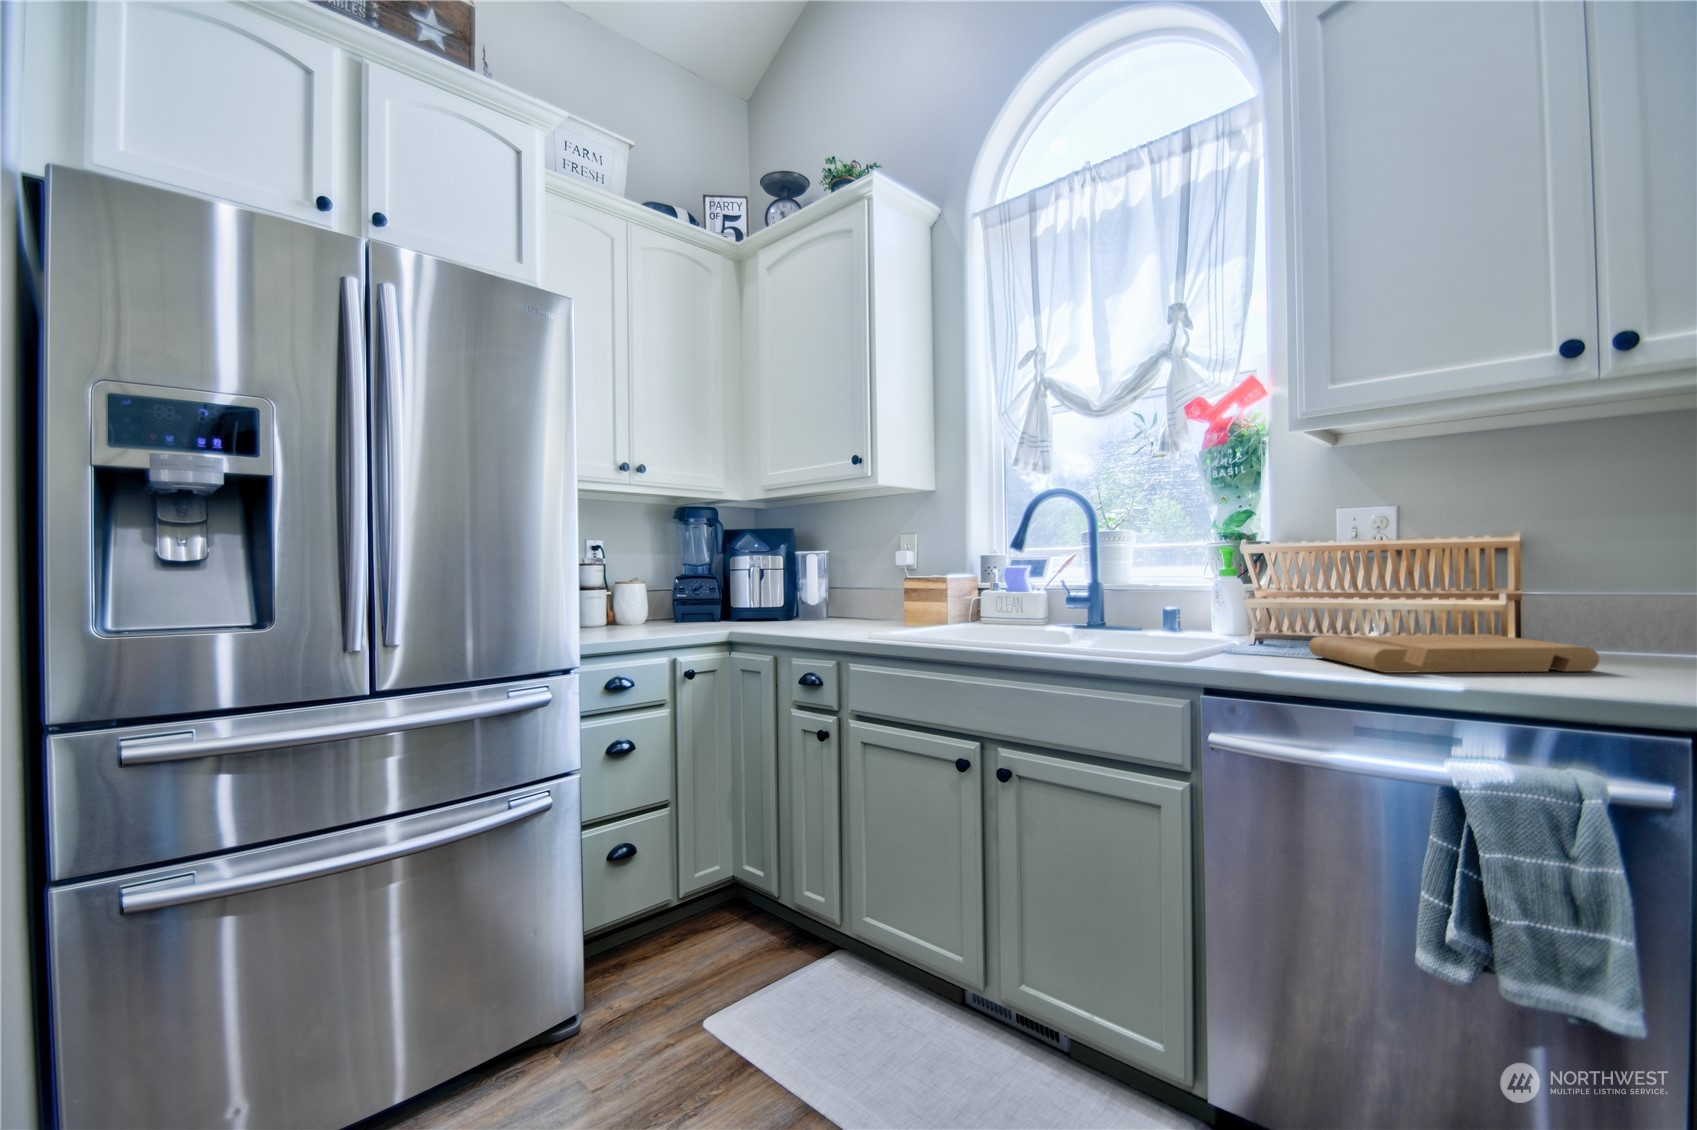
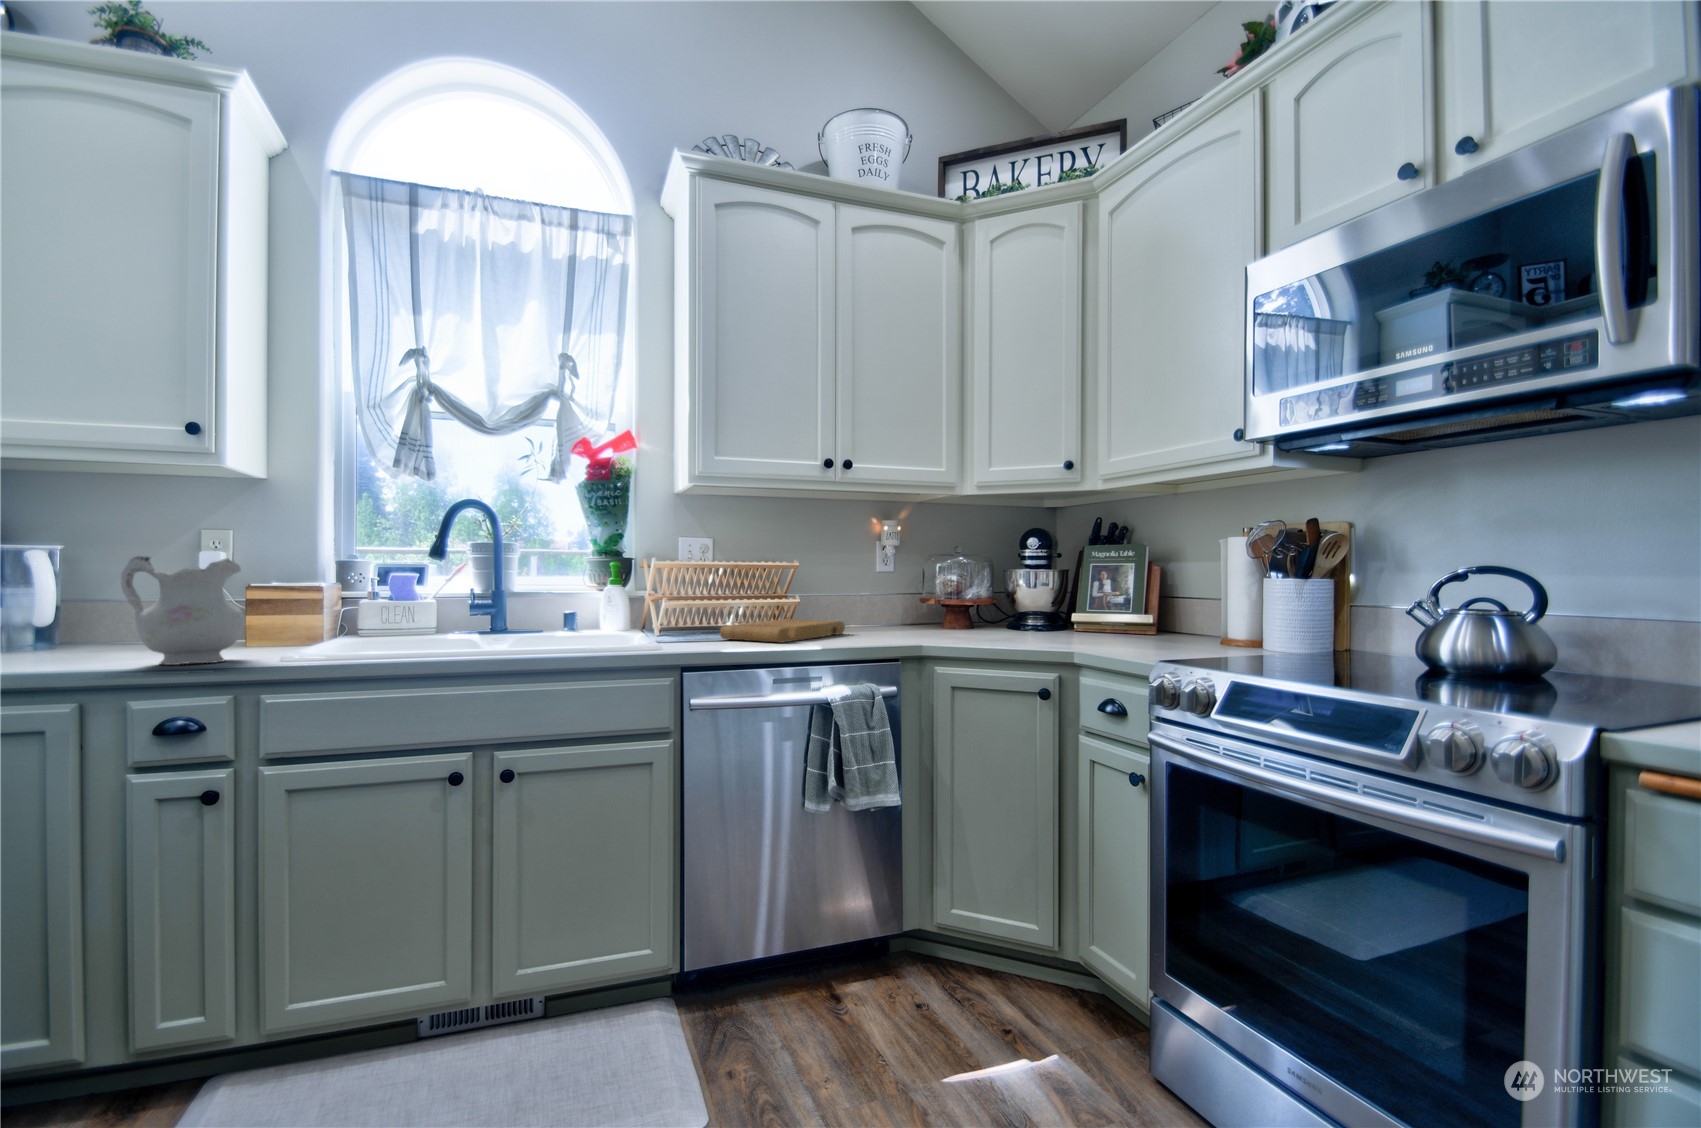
ceramic pitcher: none [809,551,873,632] -> present [121,556,244,665]

